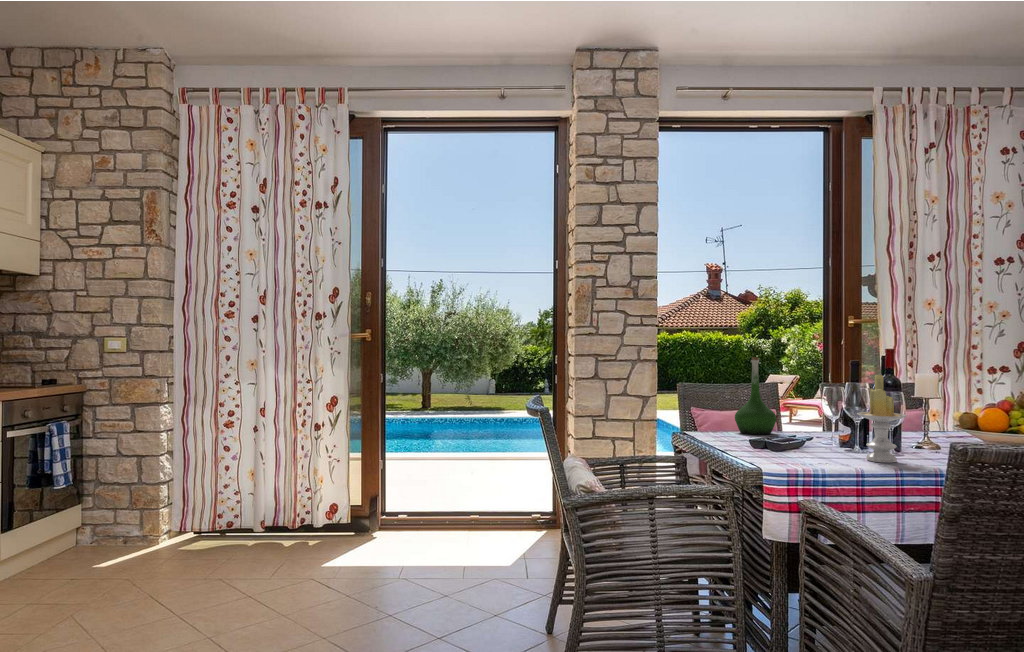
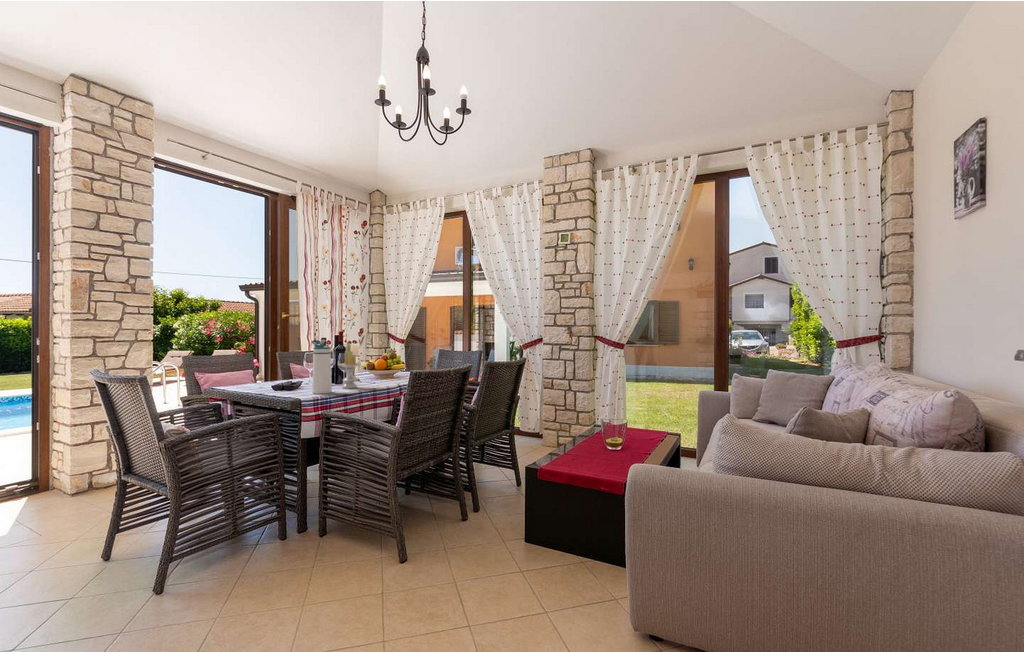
vase: present [735,357,776,435] -> none [245,336,273,385]
water bottle: none [798,365,834,465] -> present [311,340,332,394]

